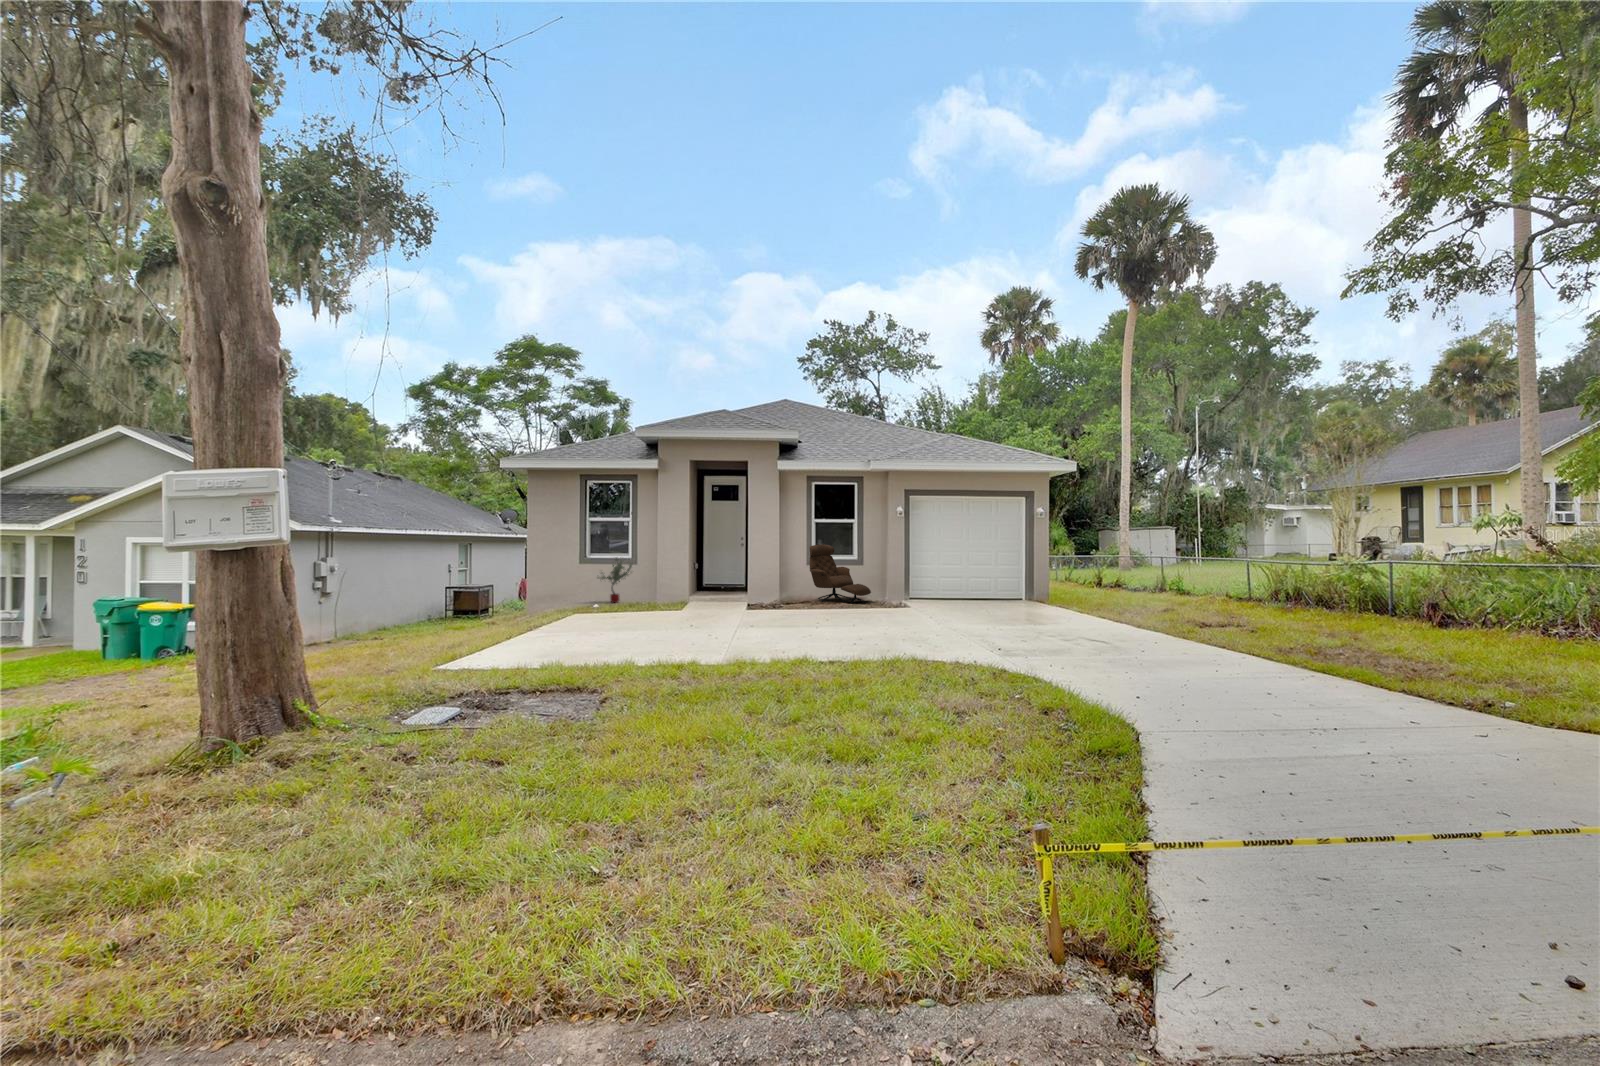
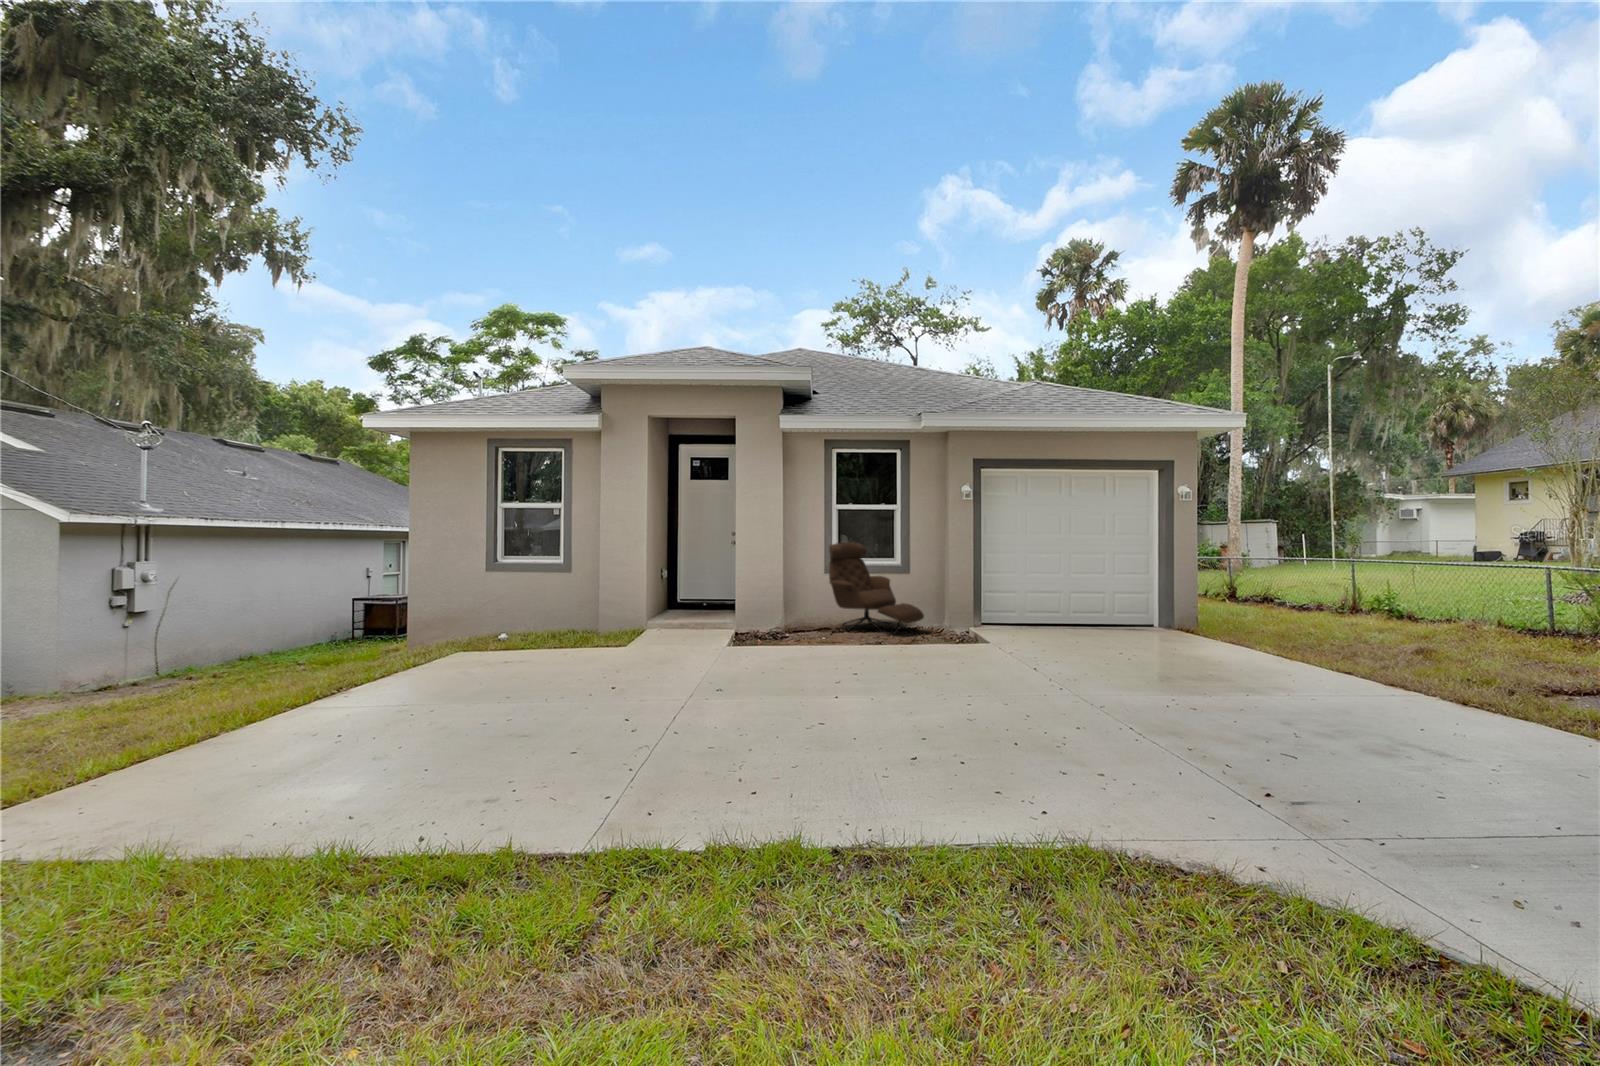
potted tree: present [600,558,632,603] -> none [507,561,562,631]

